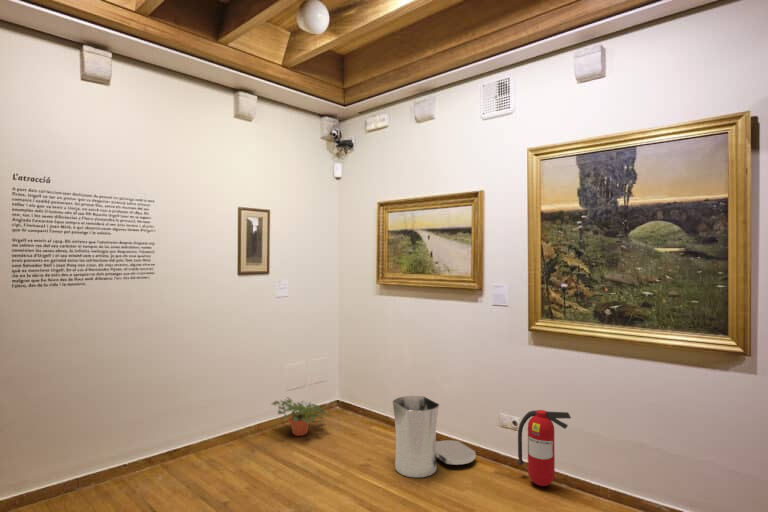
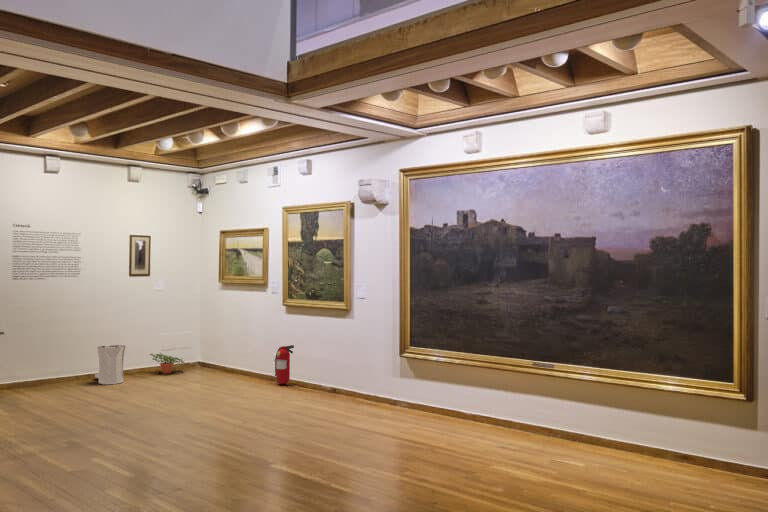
trash can: present [393,396,475,478] -> present [95,345,126,384]

